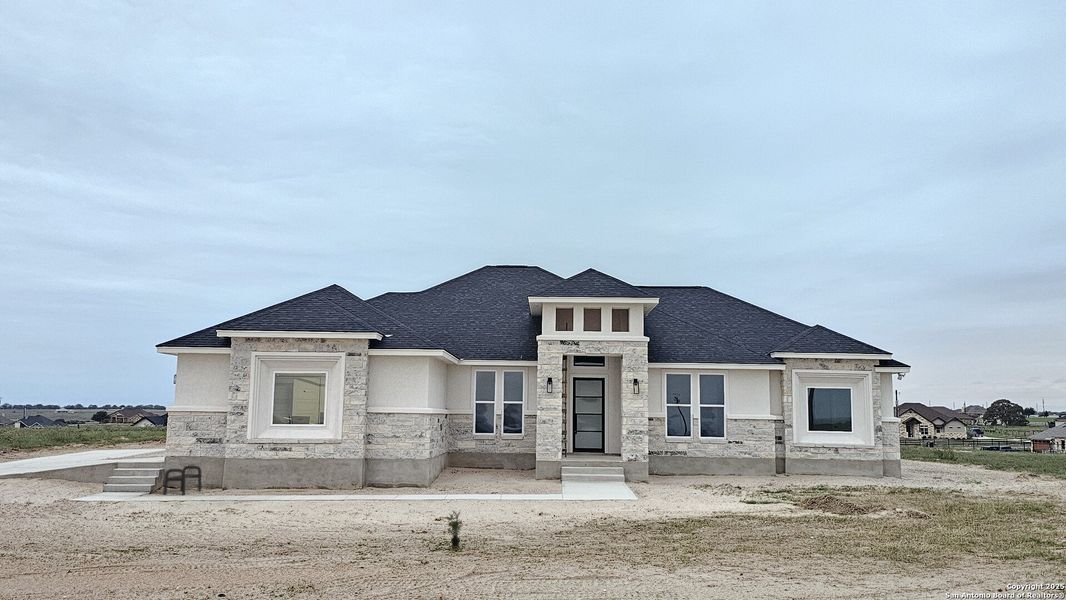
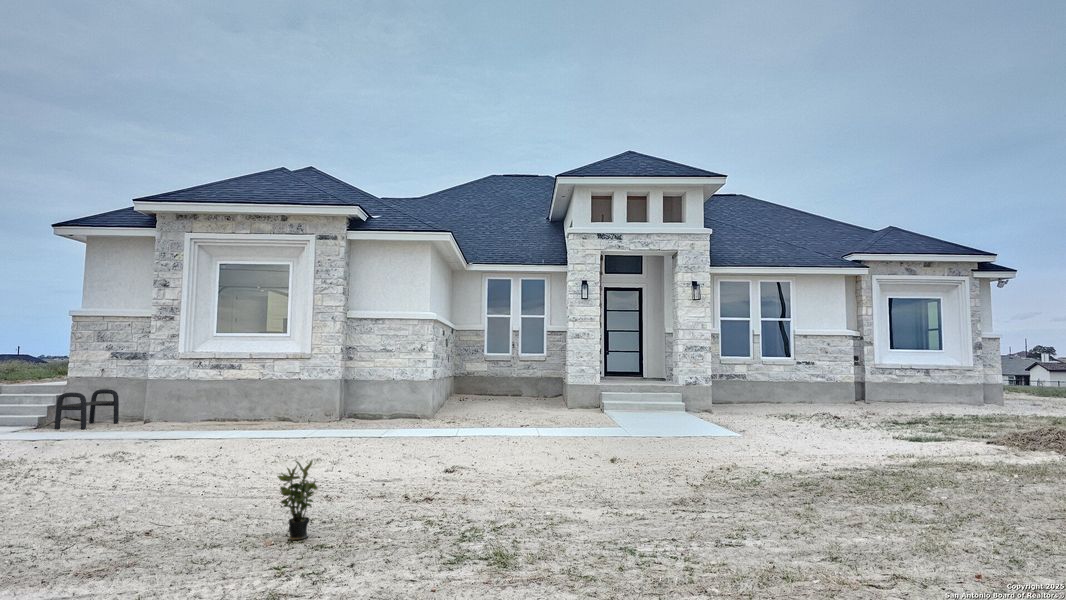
potted plant: present [446,511,462,548] -> present [277,461,317,540]

